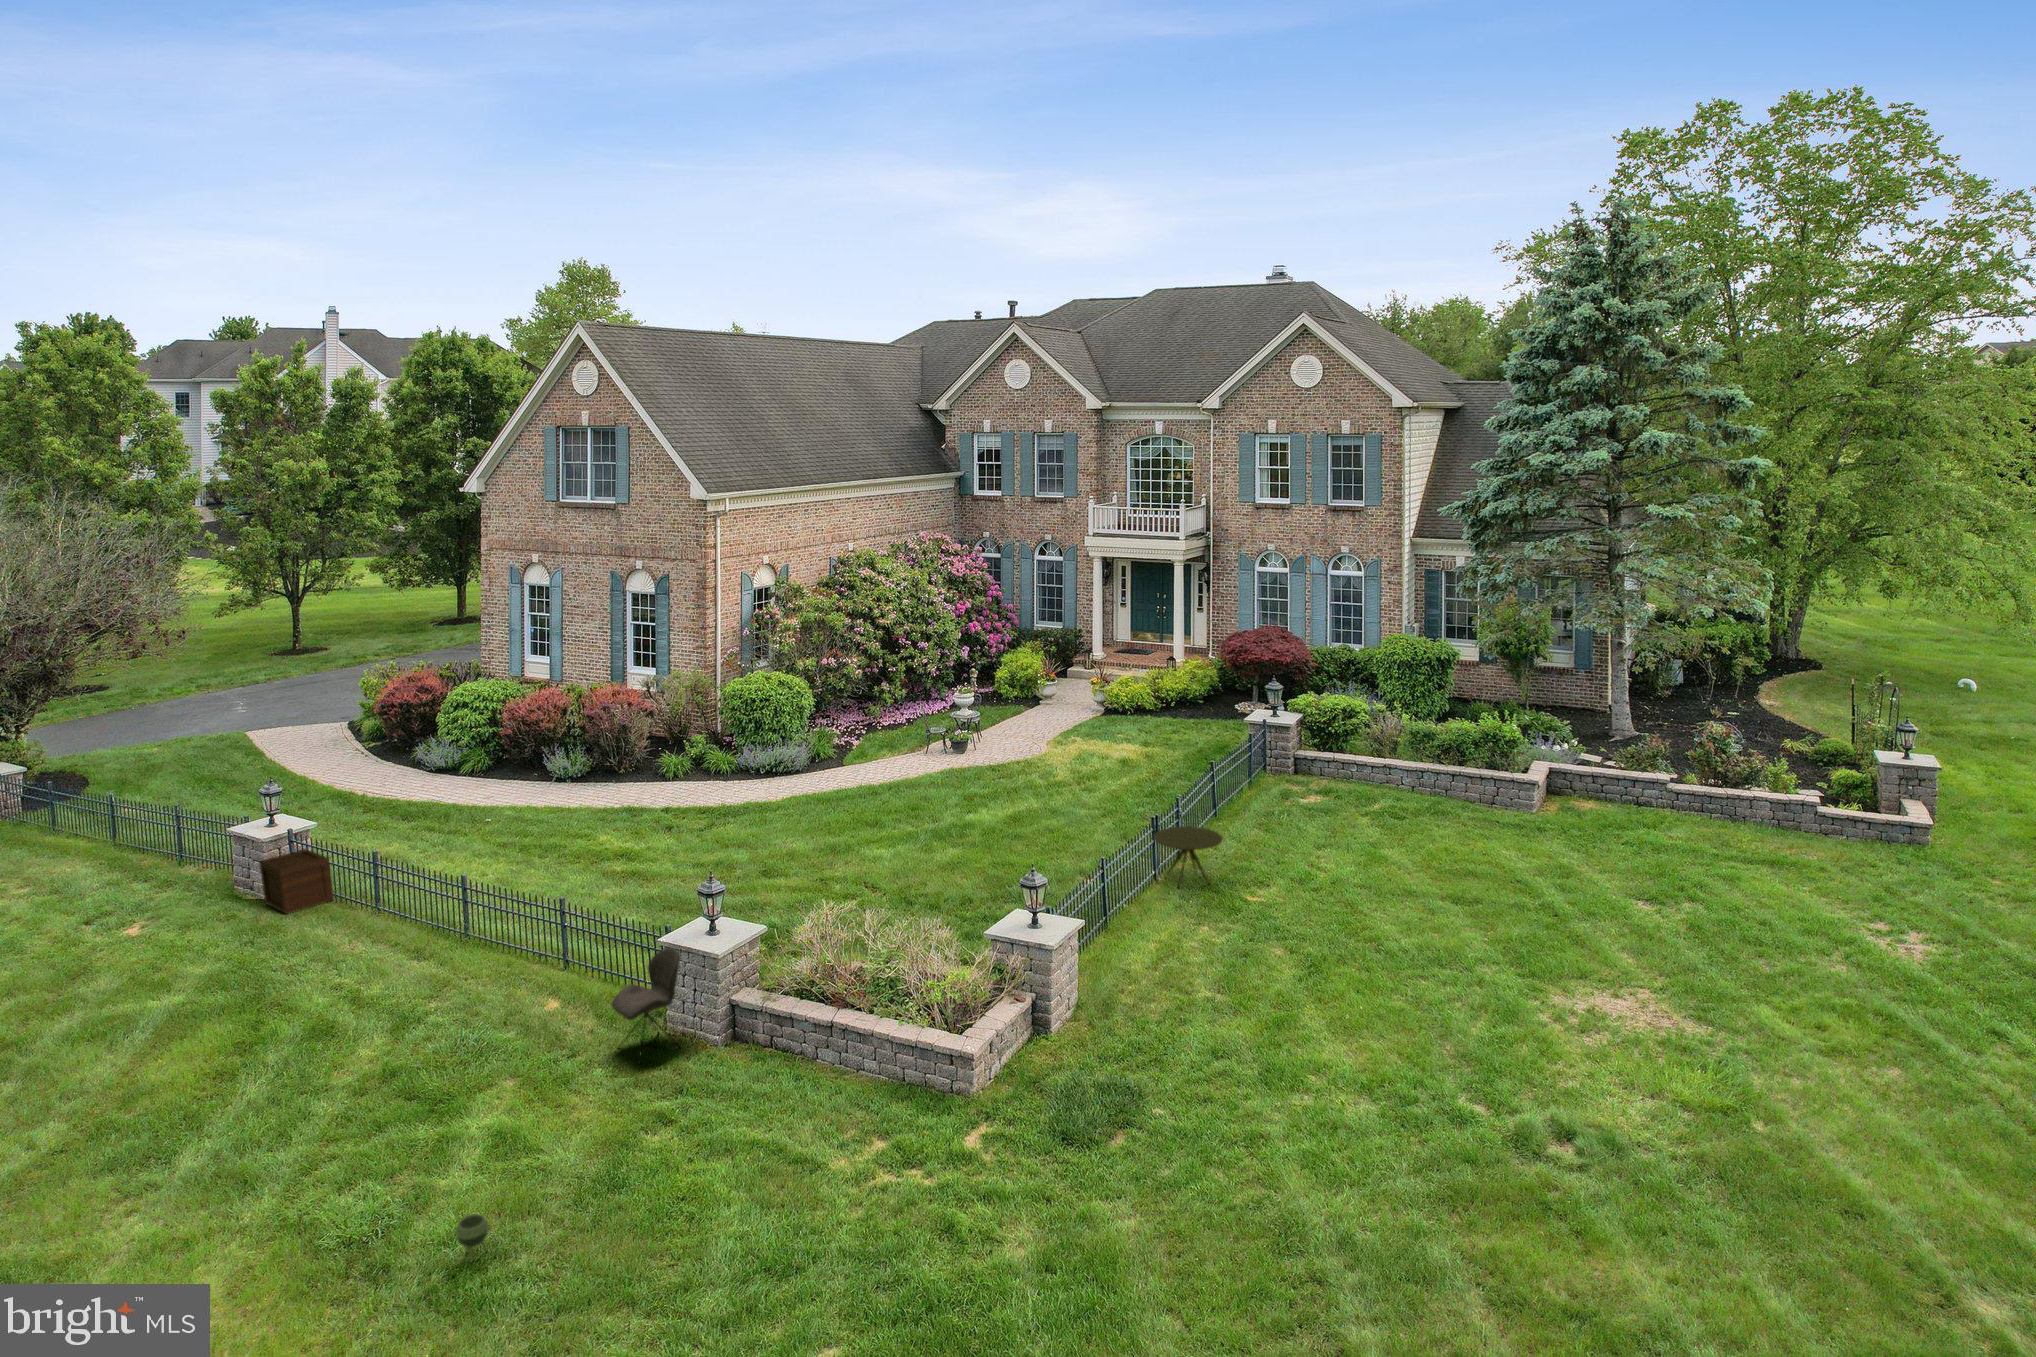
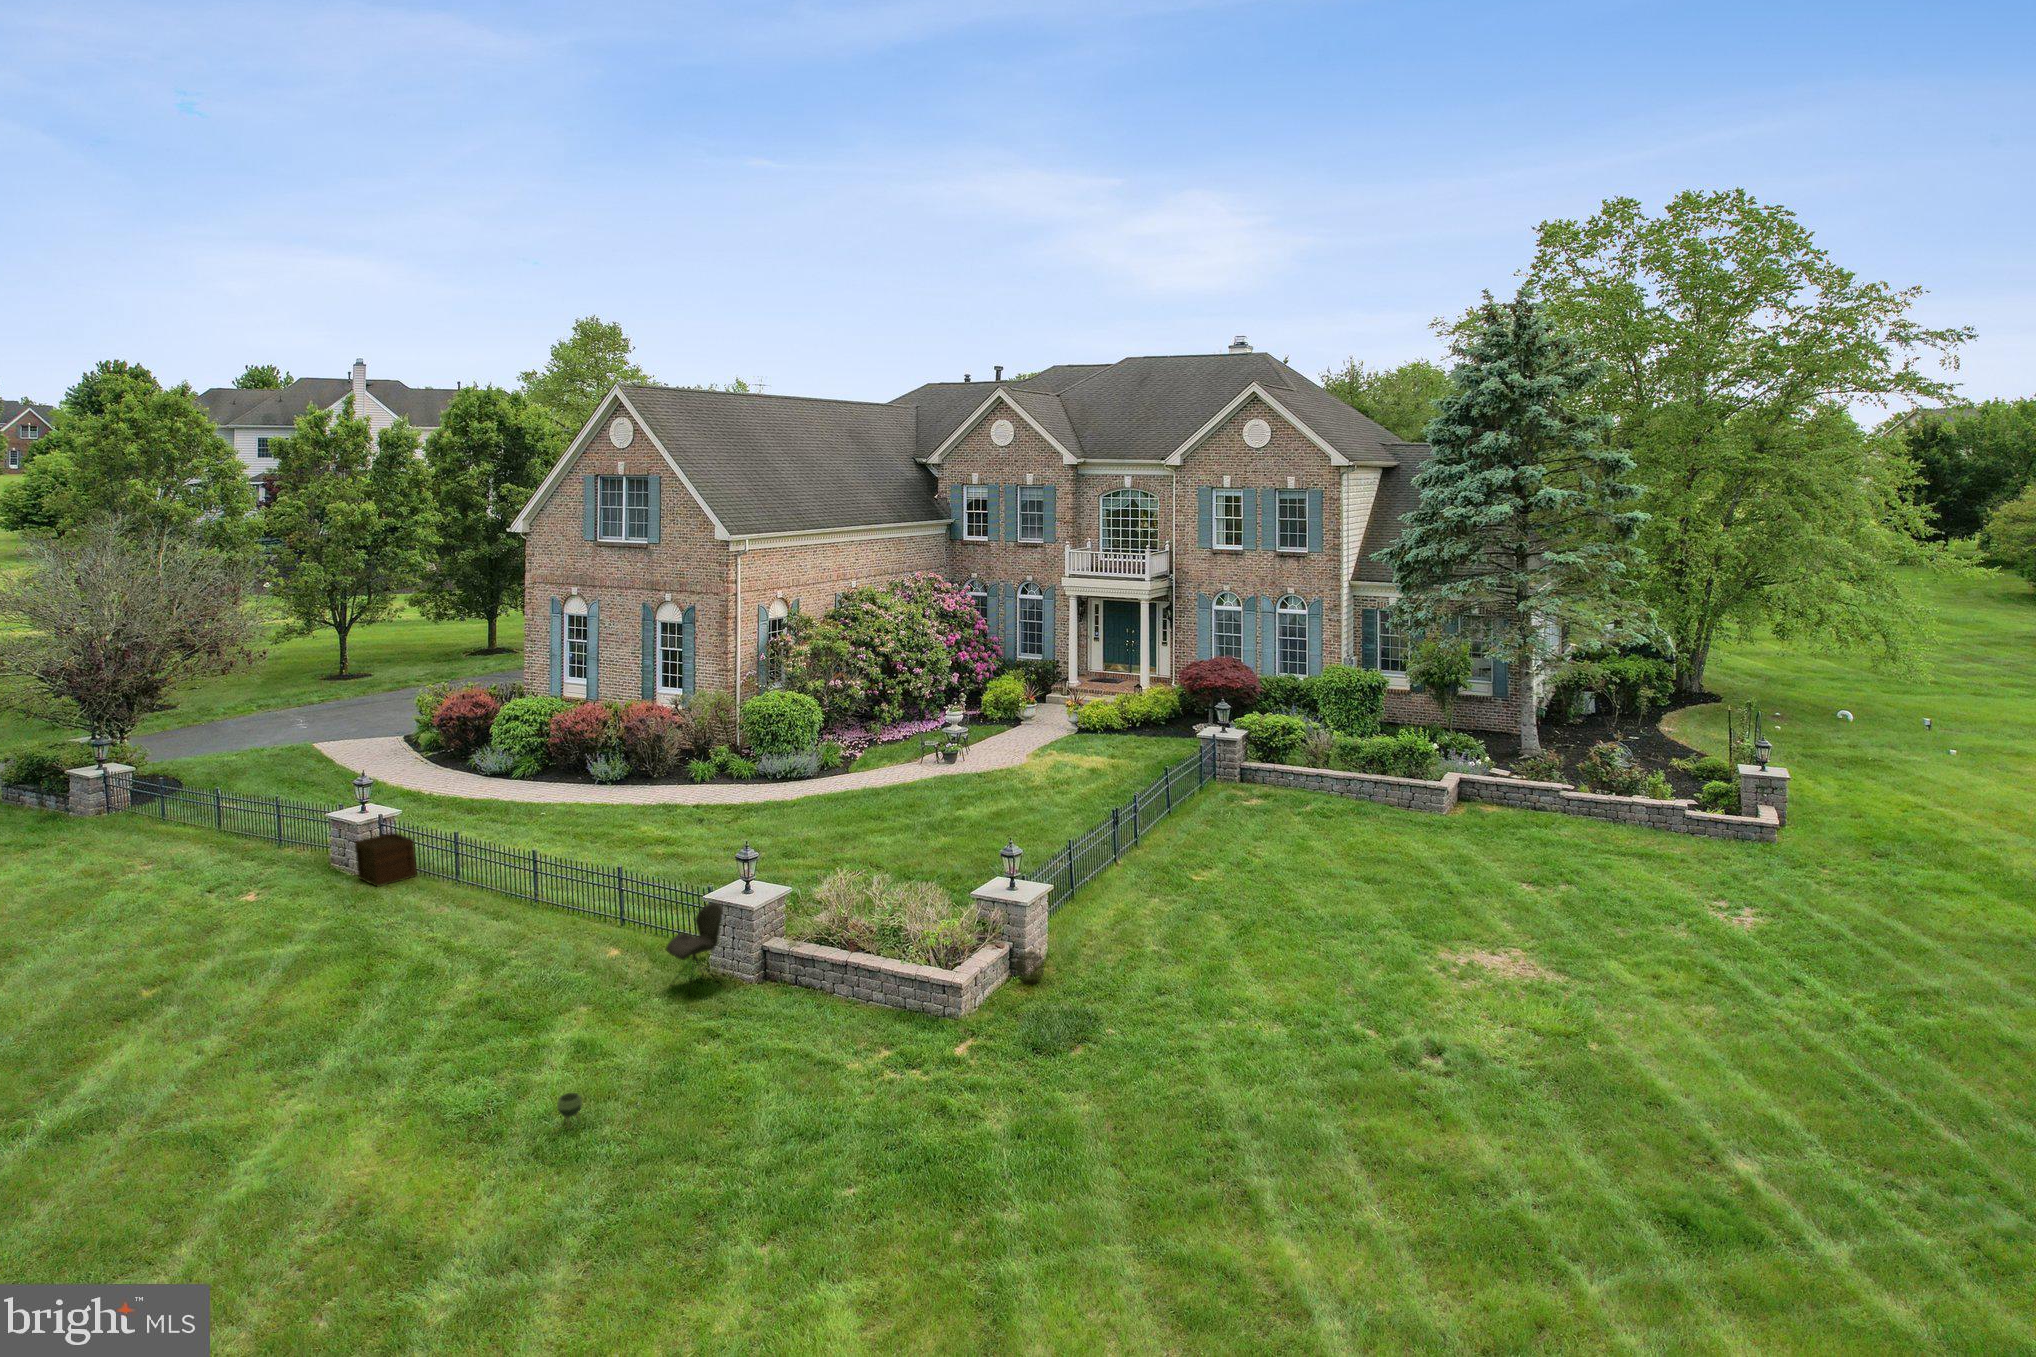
round table: present [1154,826,1223,887] -> none [1115,819,1173,871]
woven basket: none [1040,1005,1074,1046] -> present [1016,952,1044,984]

